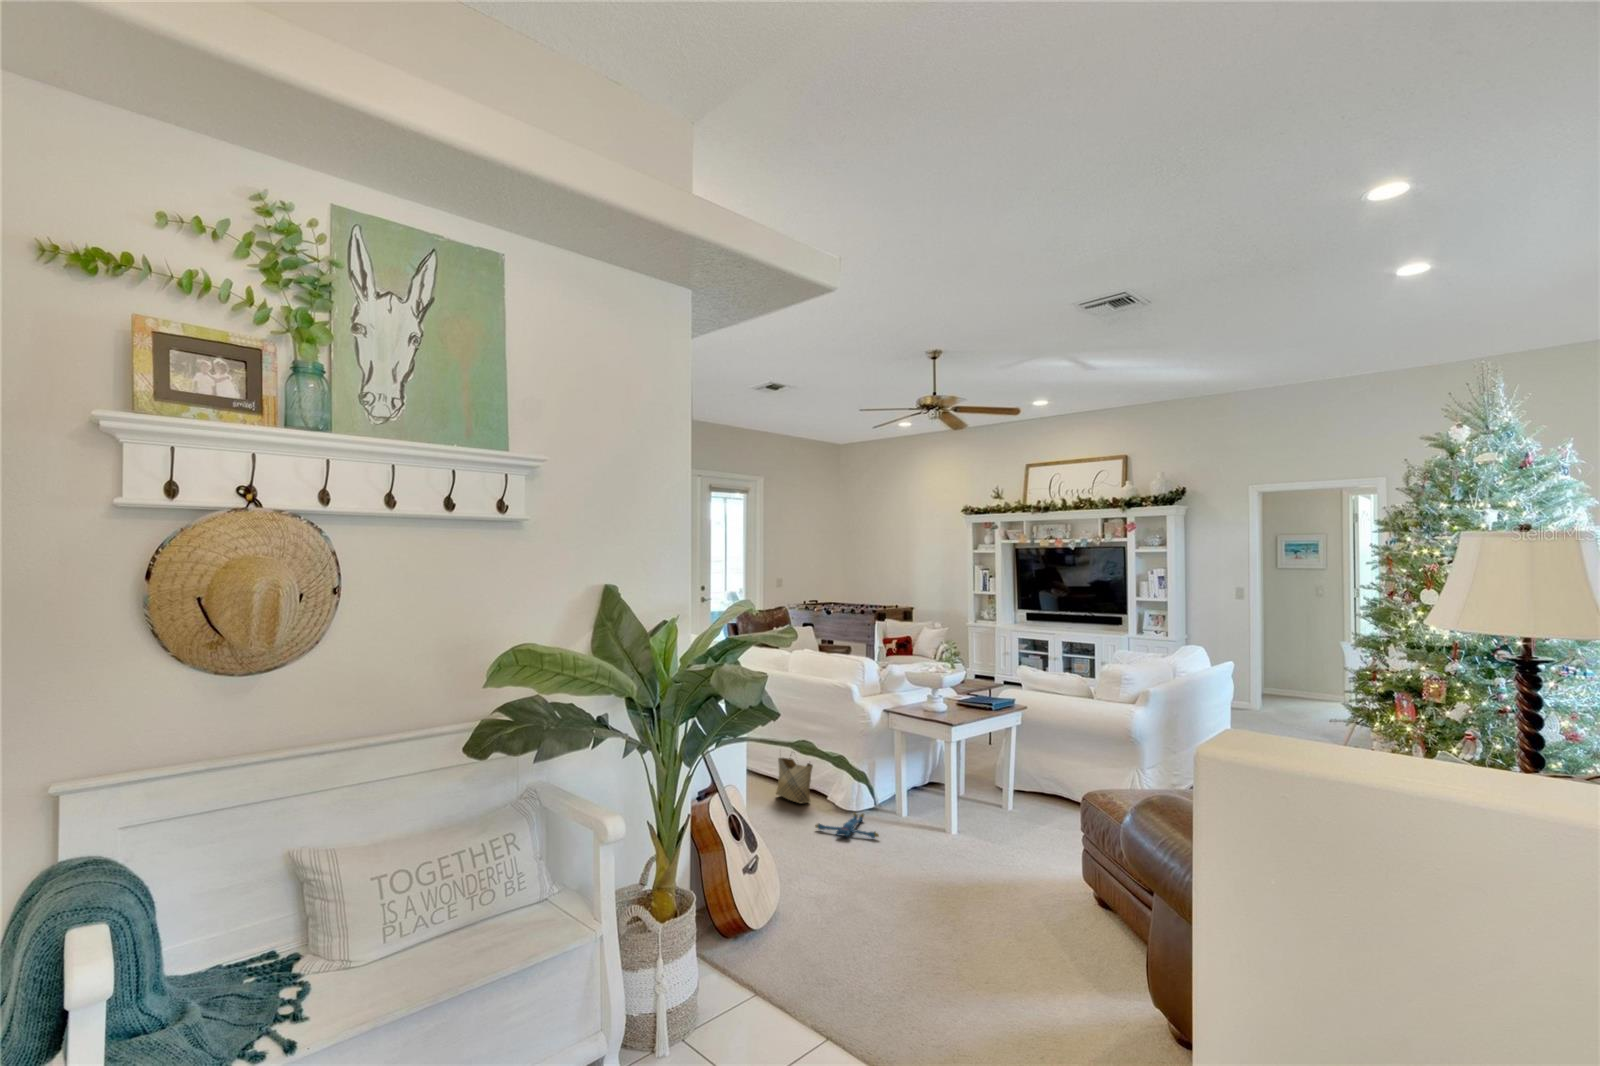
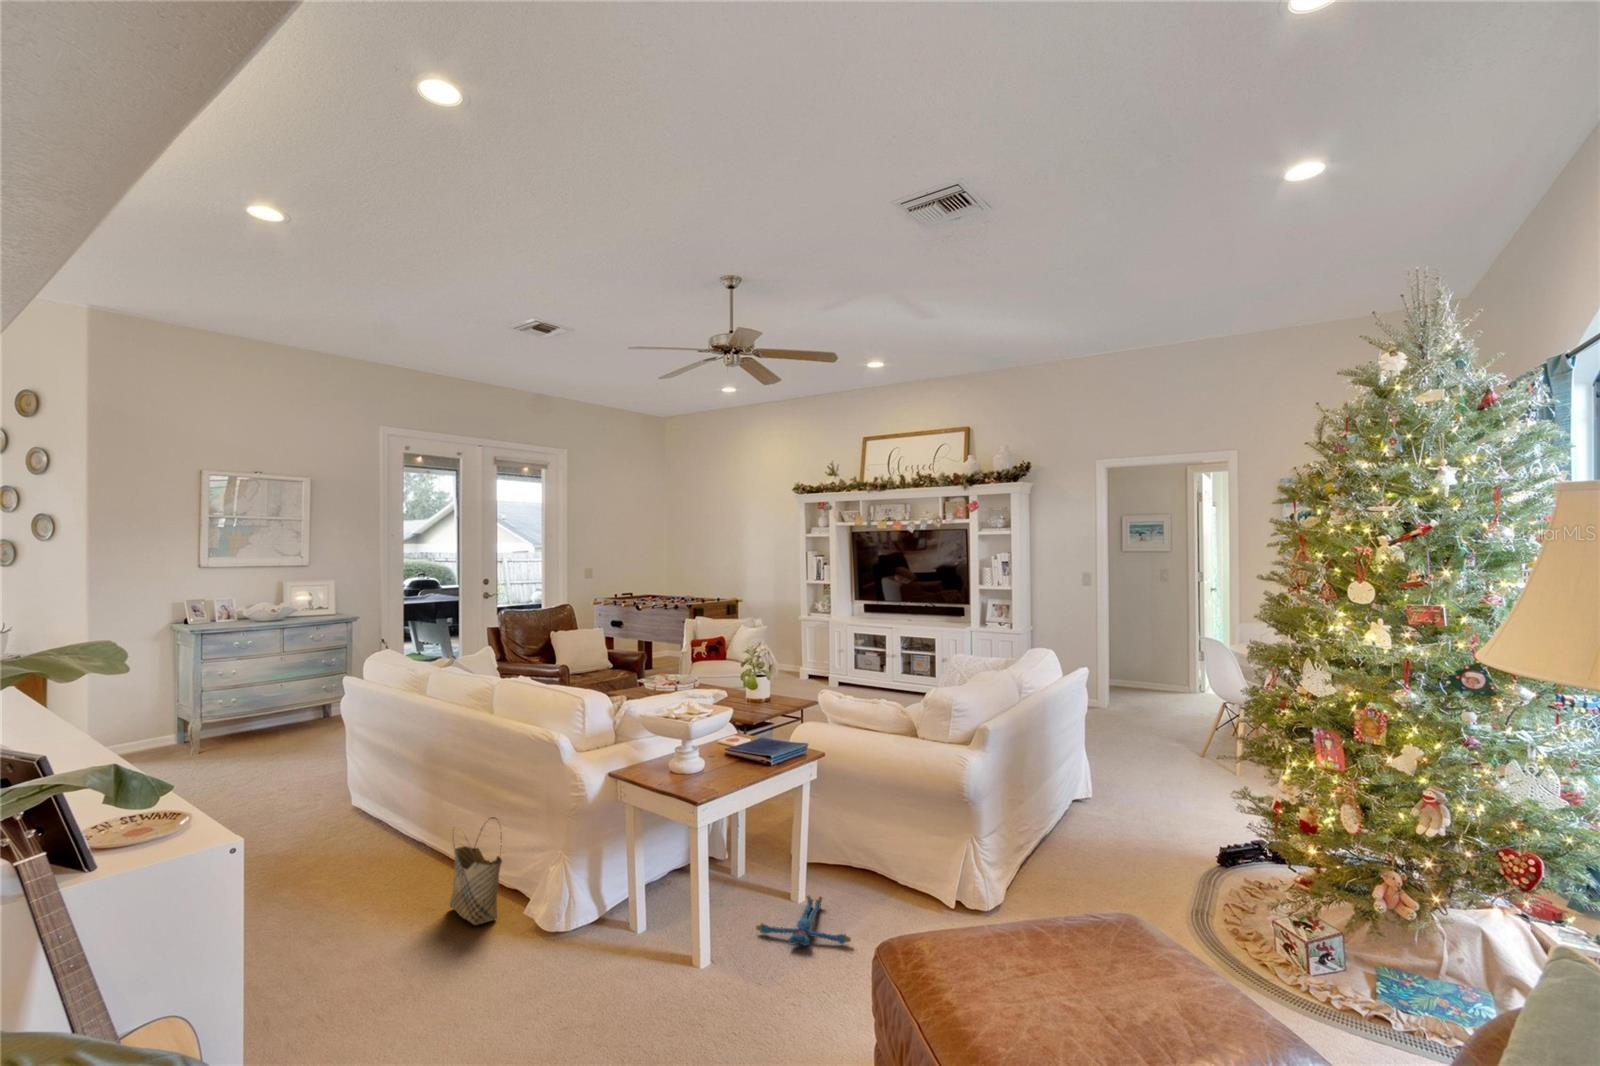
plush toy: present [815,813,879,838] -> present [756,896,851,945]

